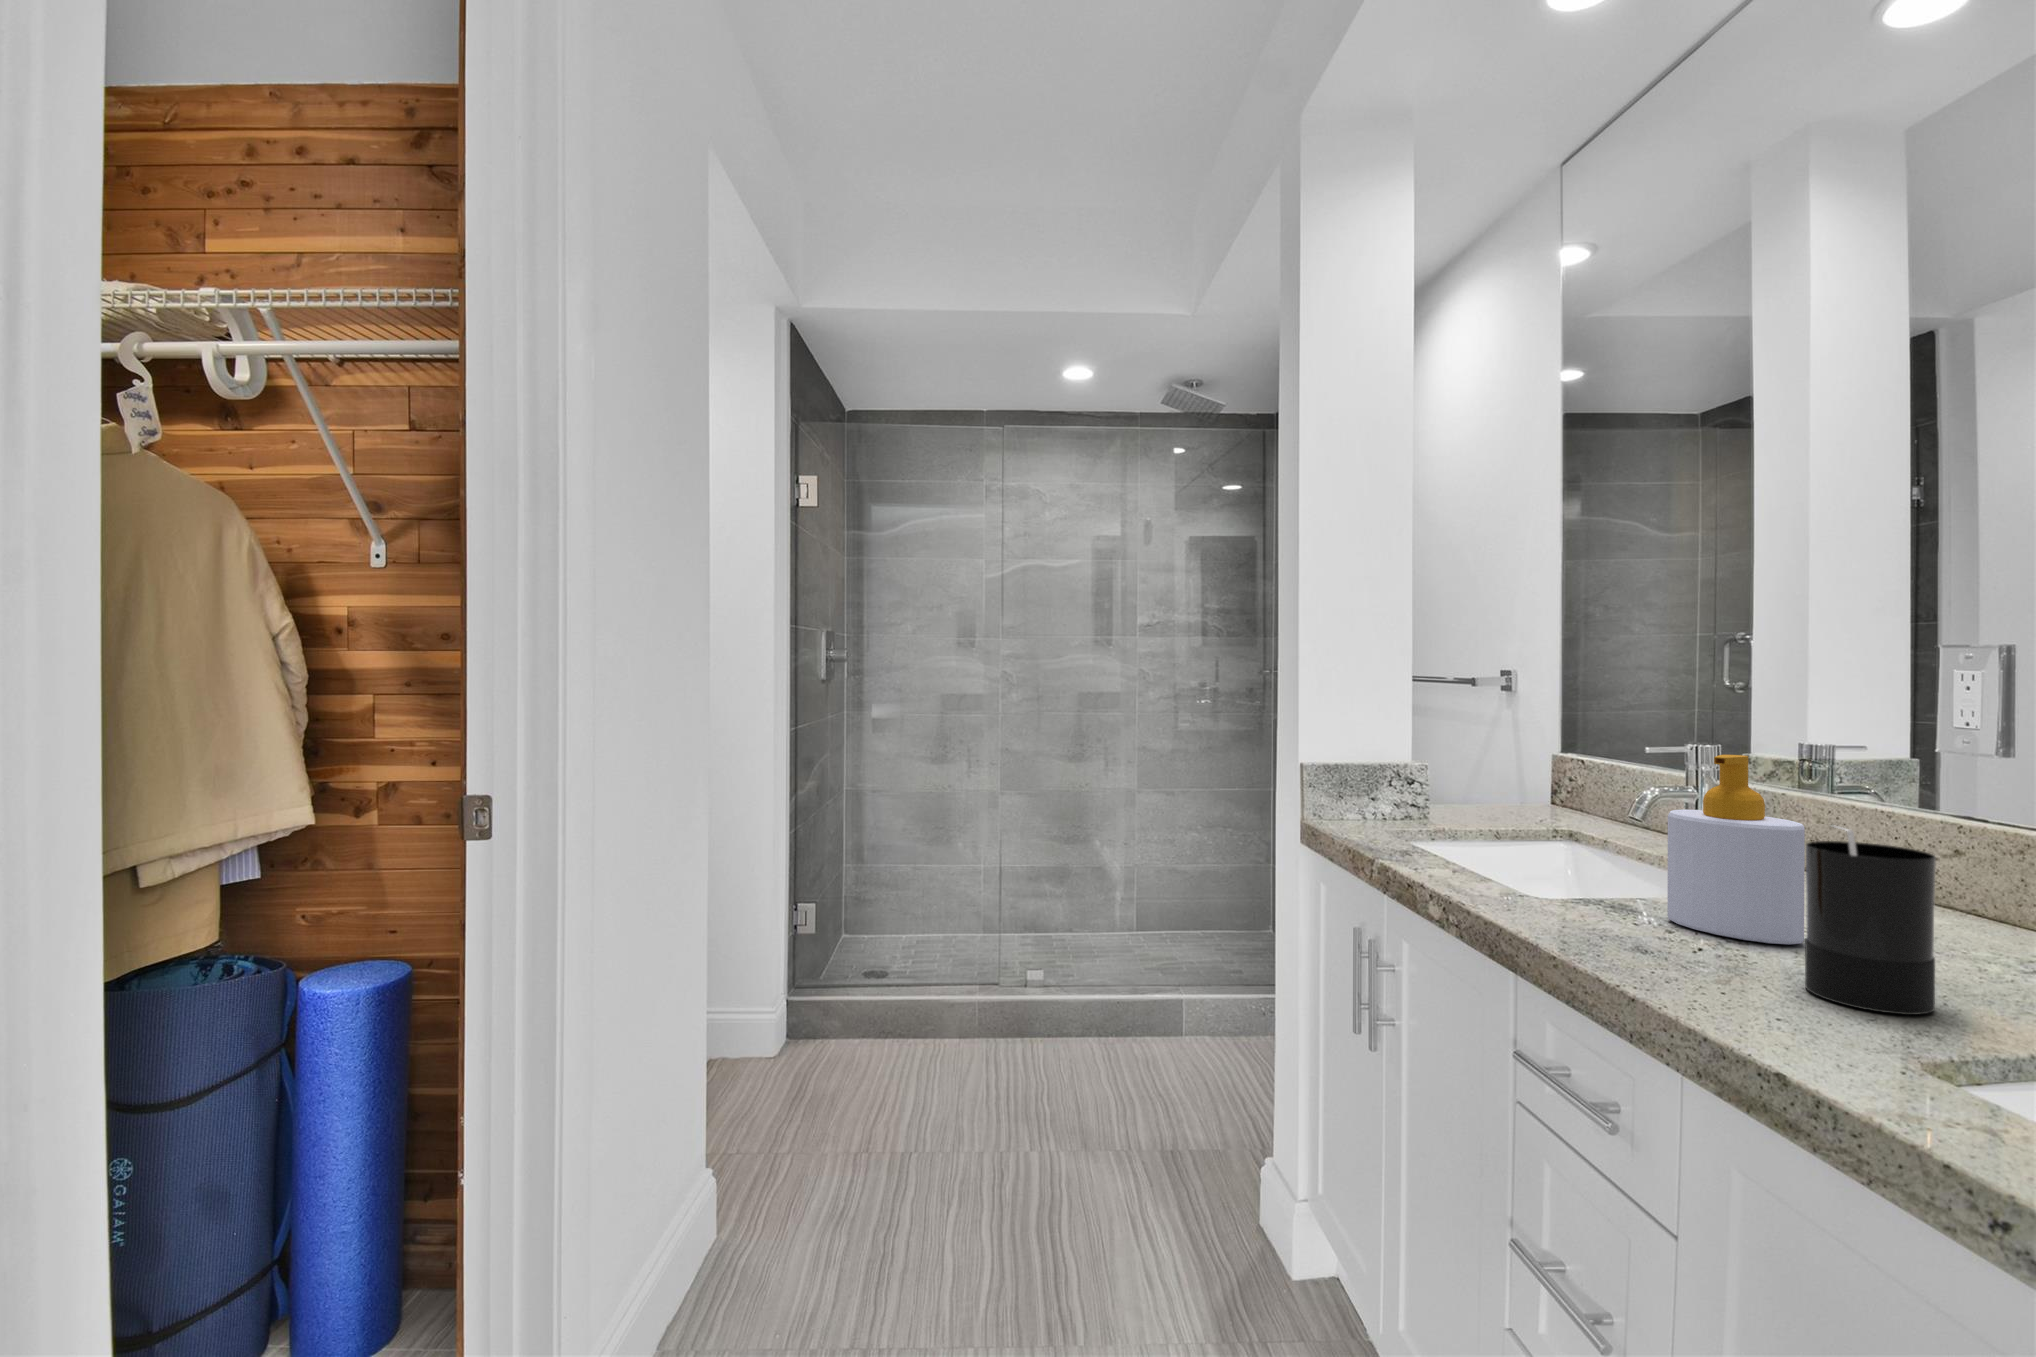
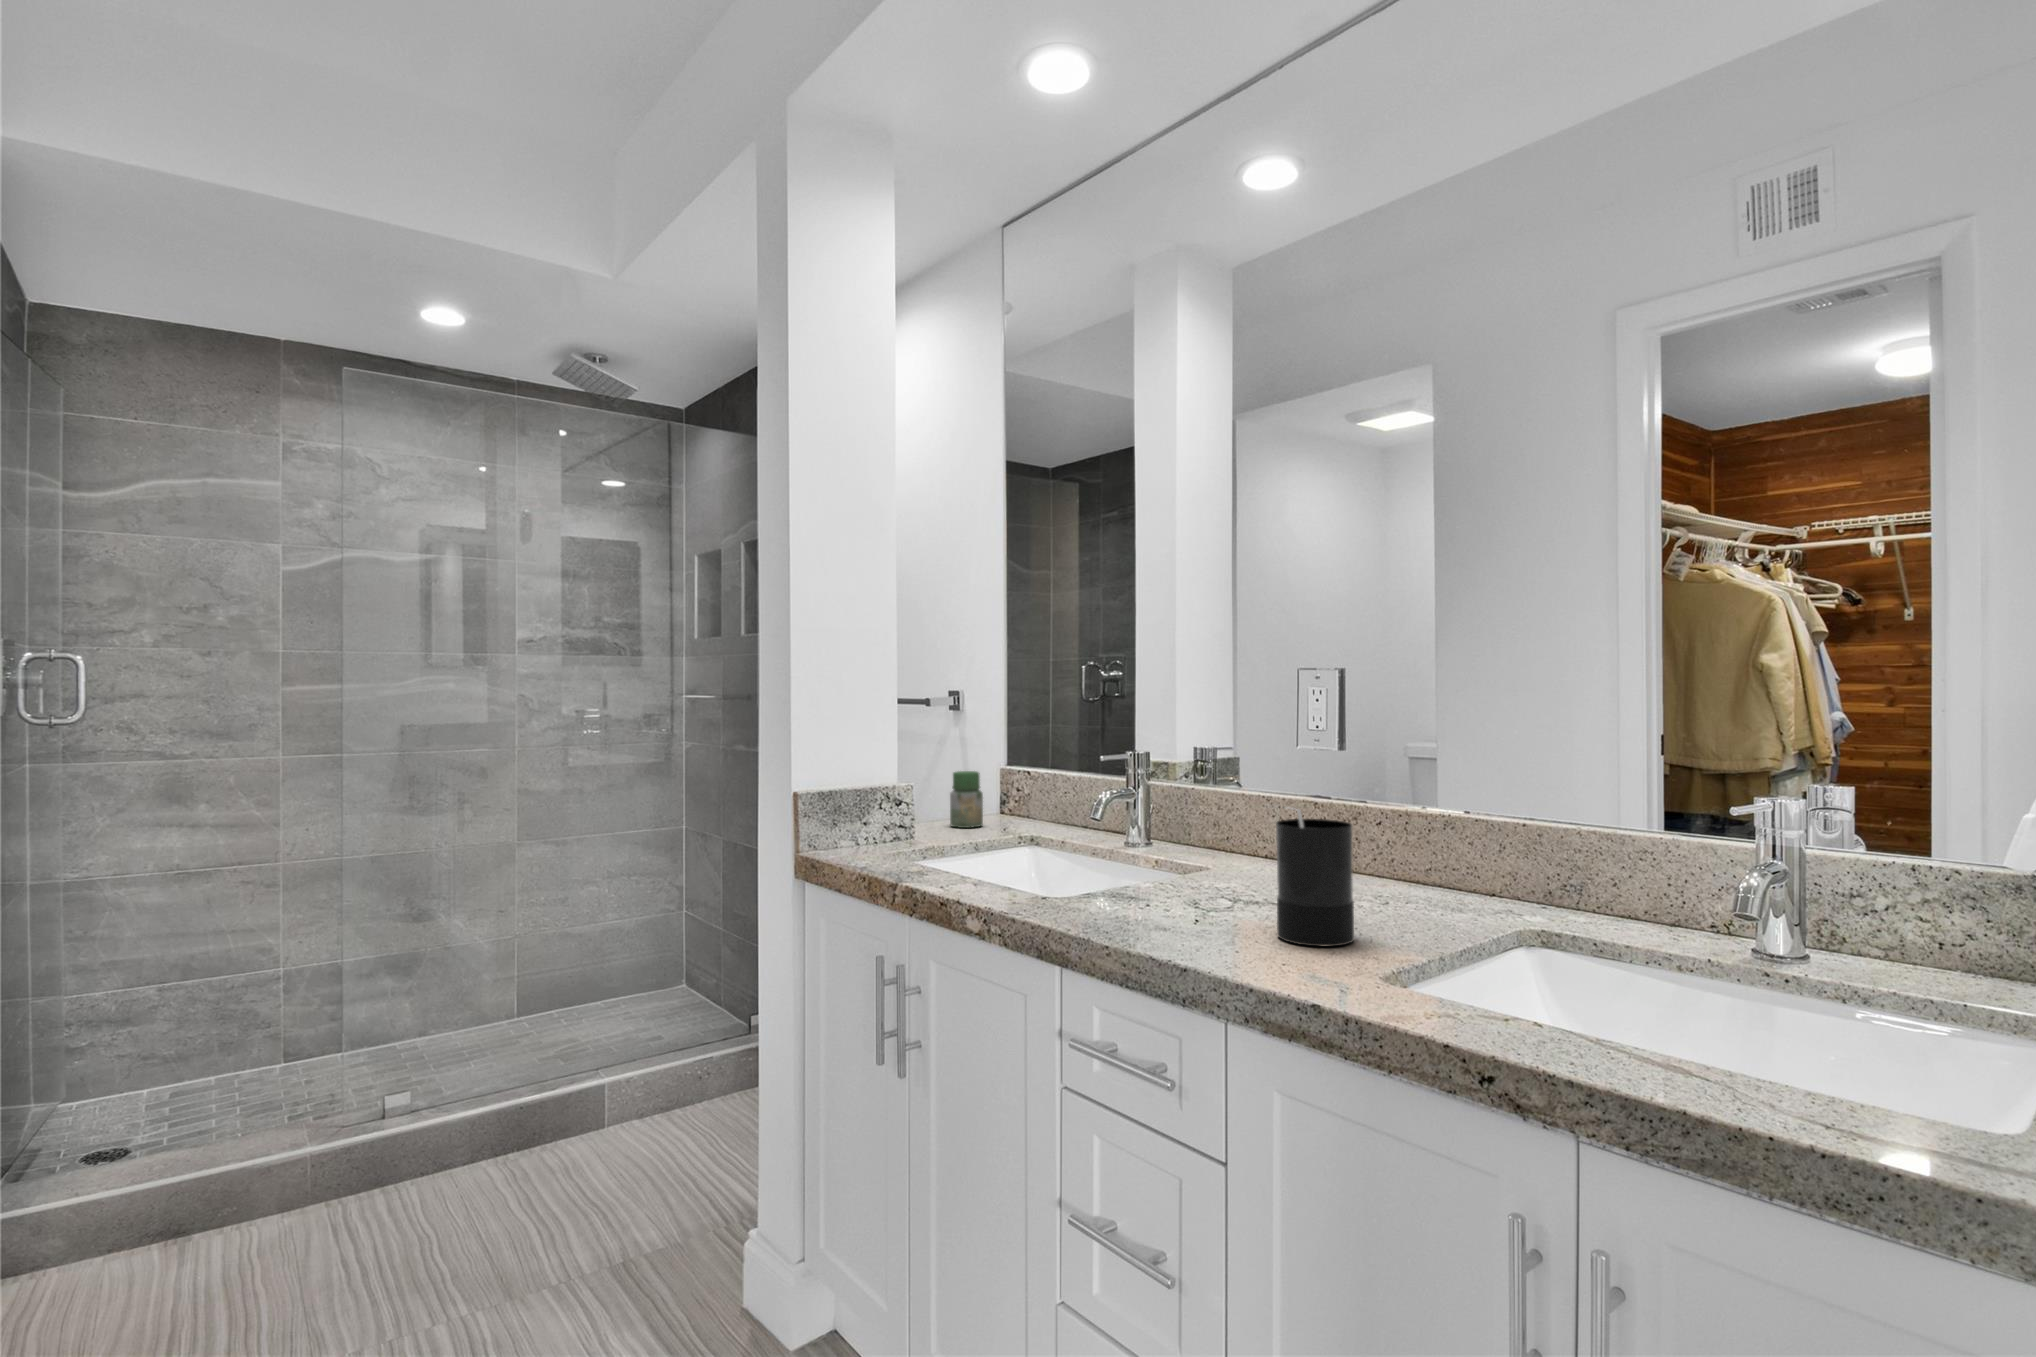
jar: none [1484,754,1523,814] -> present [950,771,983,828]
soap bottle: present [1667,755,1805,945] -> none [1157,757,1252,908]

